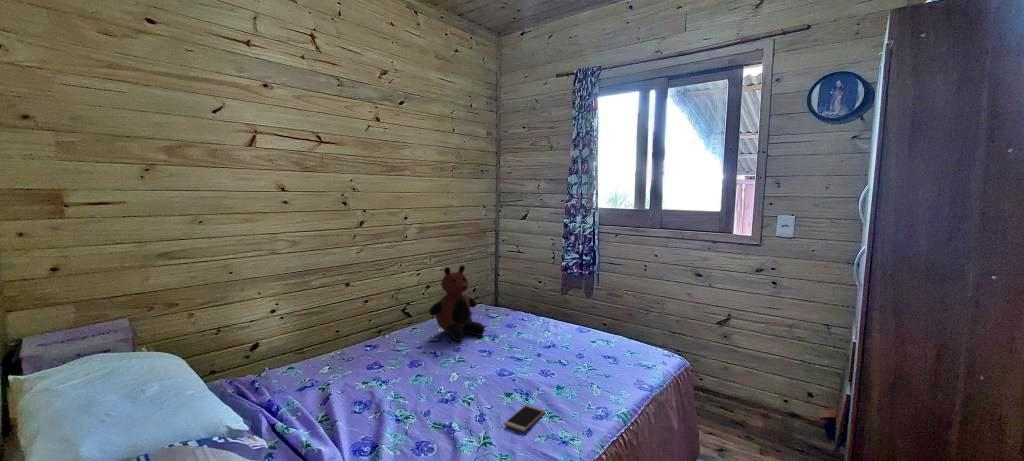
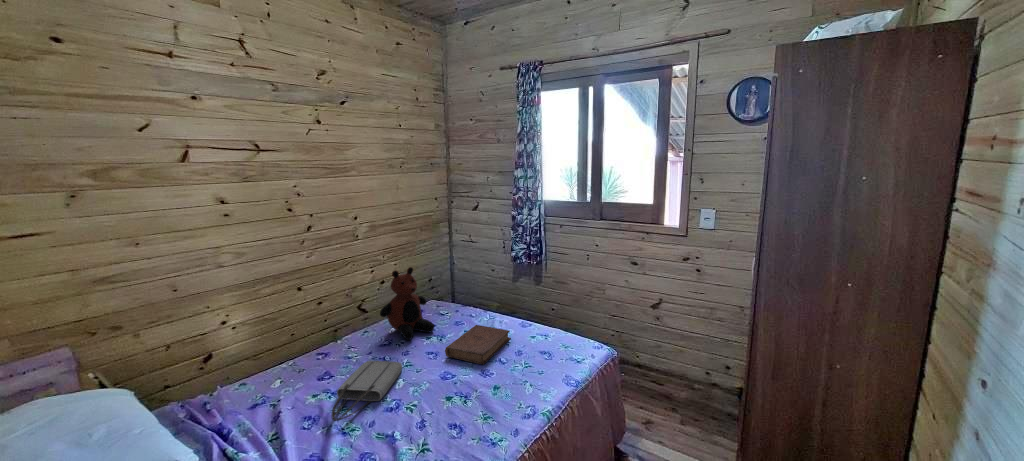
book: none [499,329,568,366] -> present [445,325,511,364]
tote bag: none [385,355,455,407] -> present [332,361,402,421]
smartphone: present [504,405,545,432] -> none [441,409,480,438]

